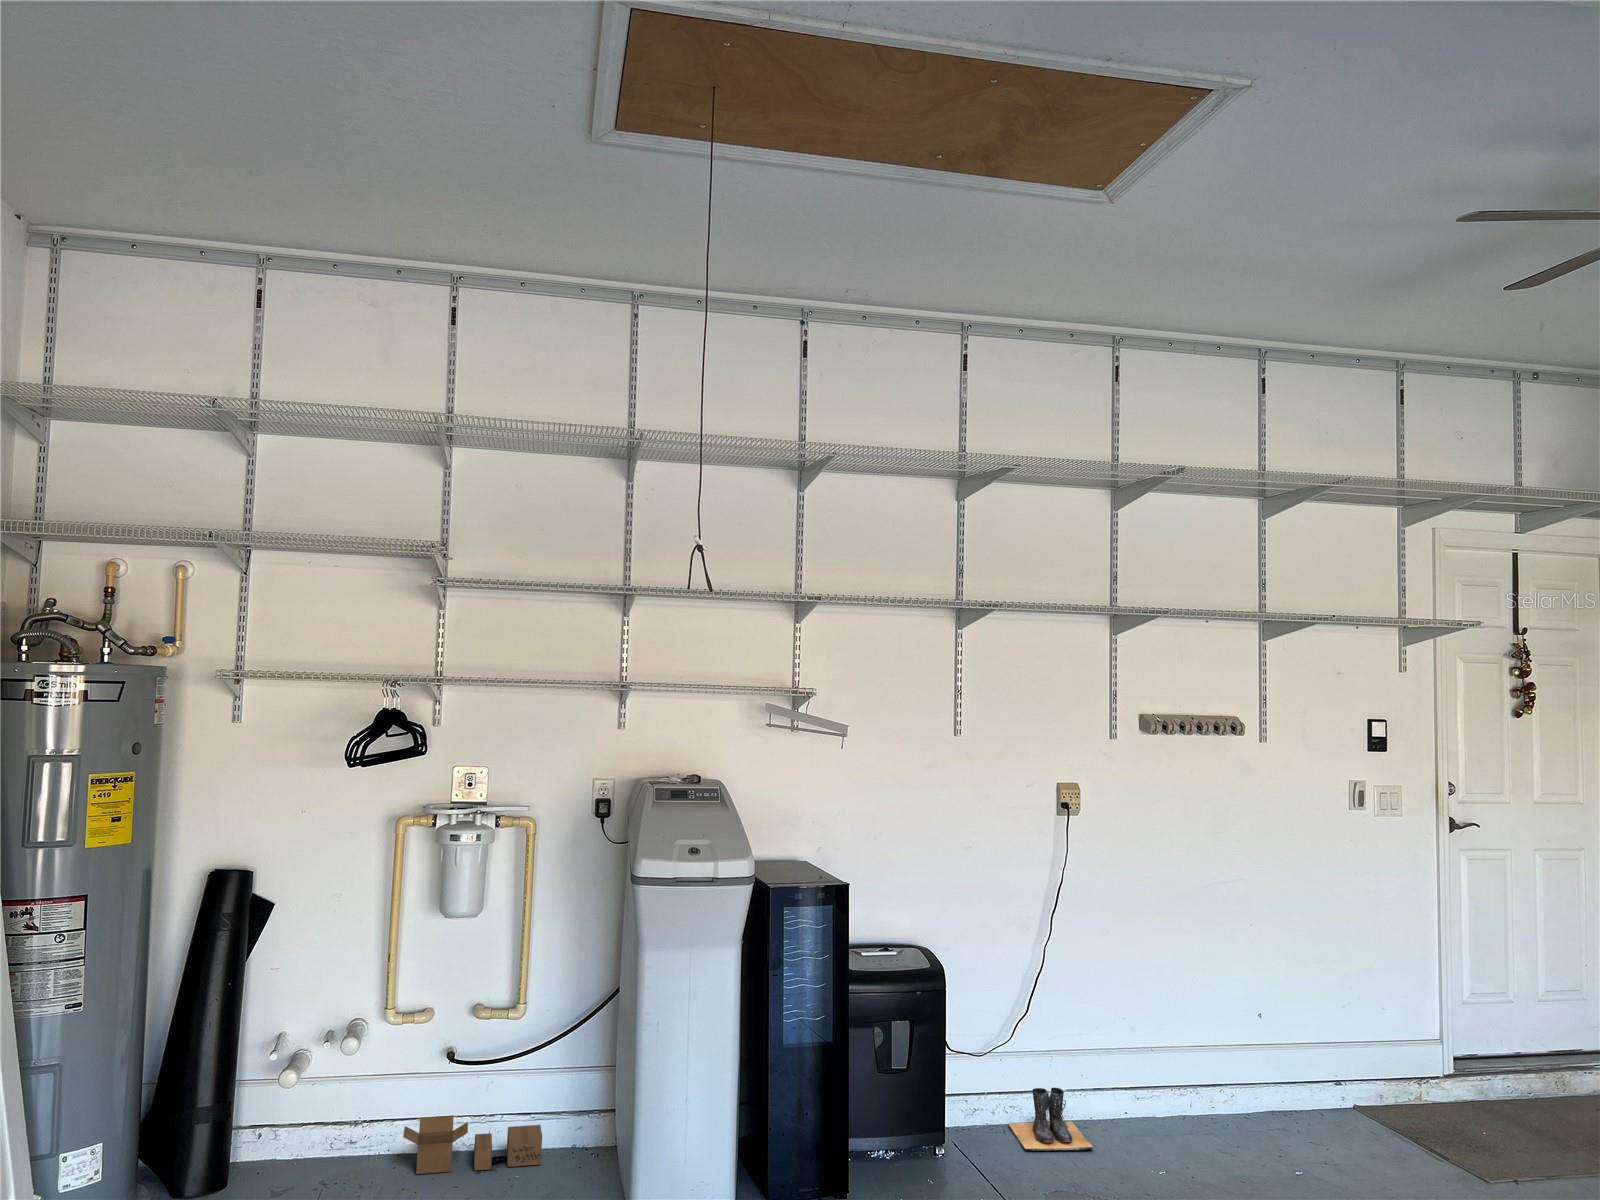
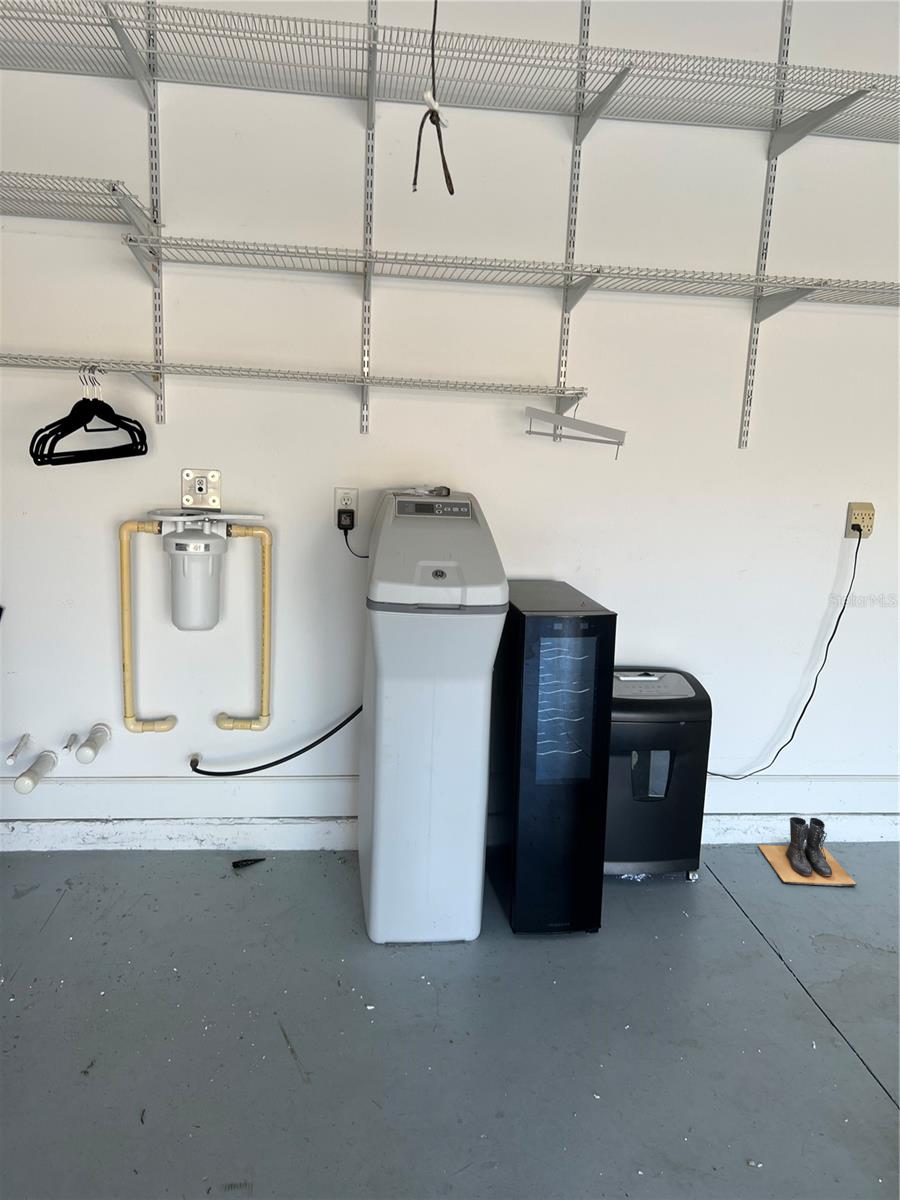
cardboard box: present [403,1115,542,1174] -> none [145,819,288,878]

